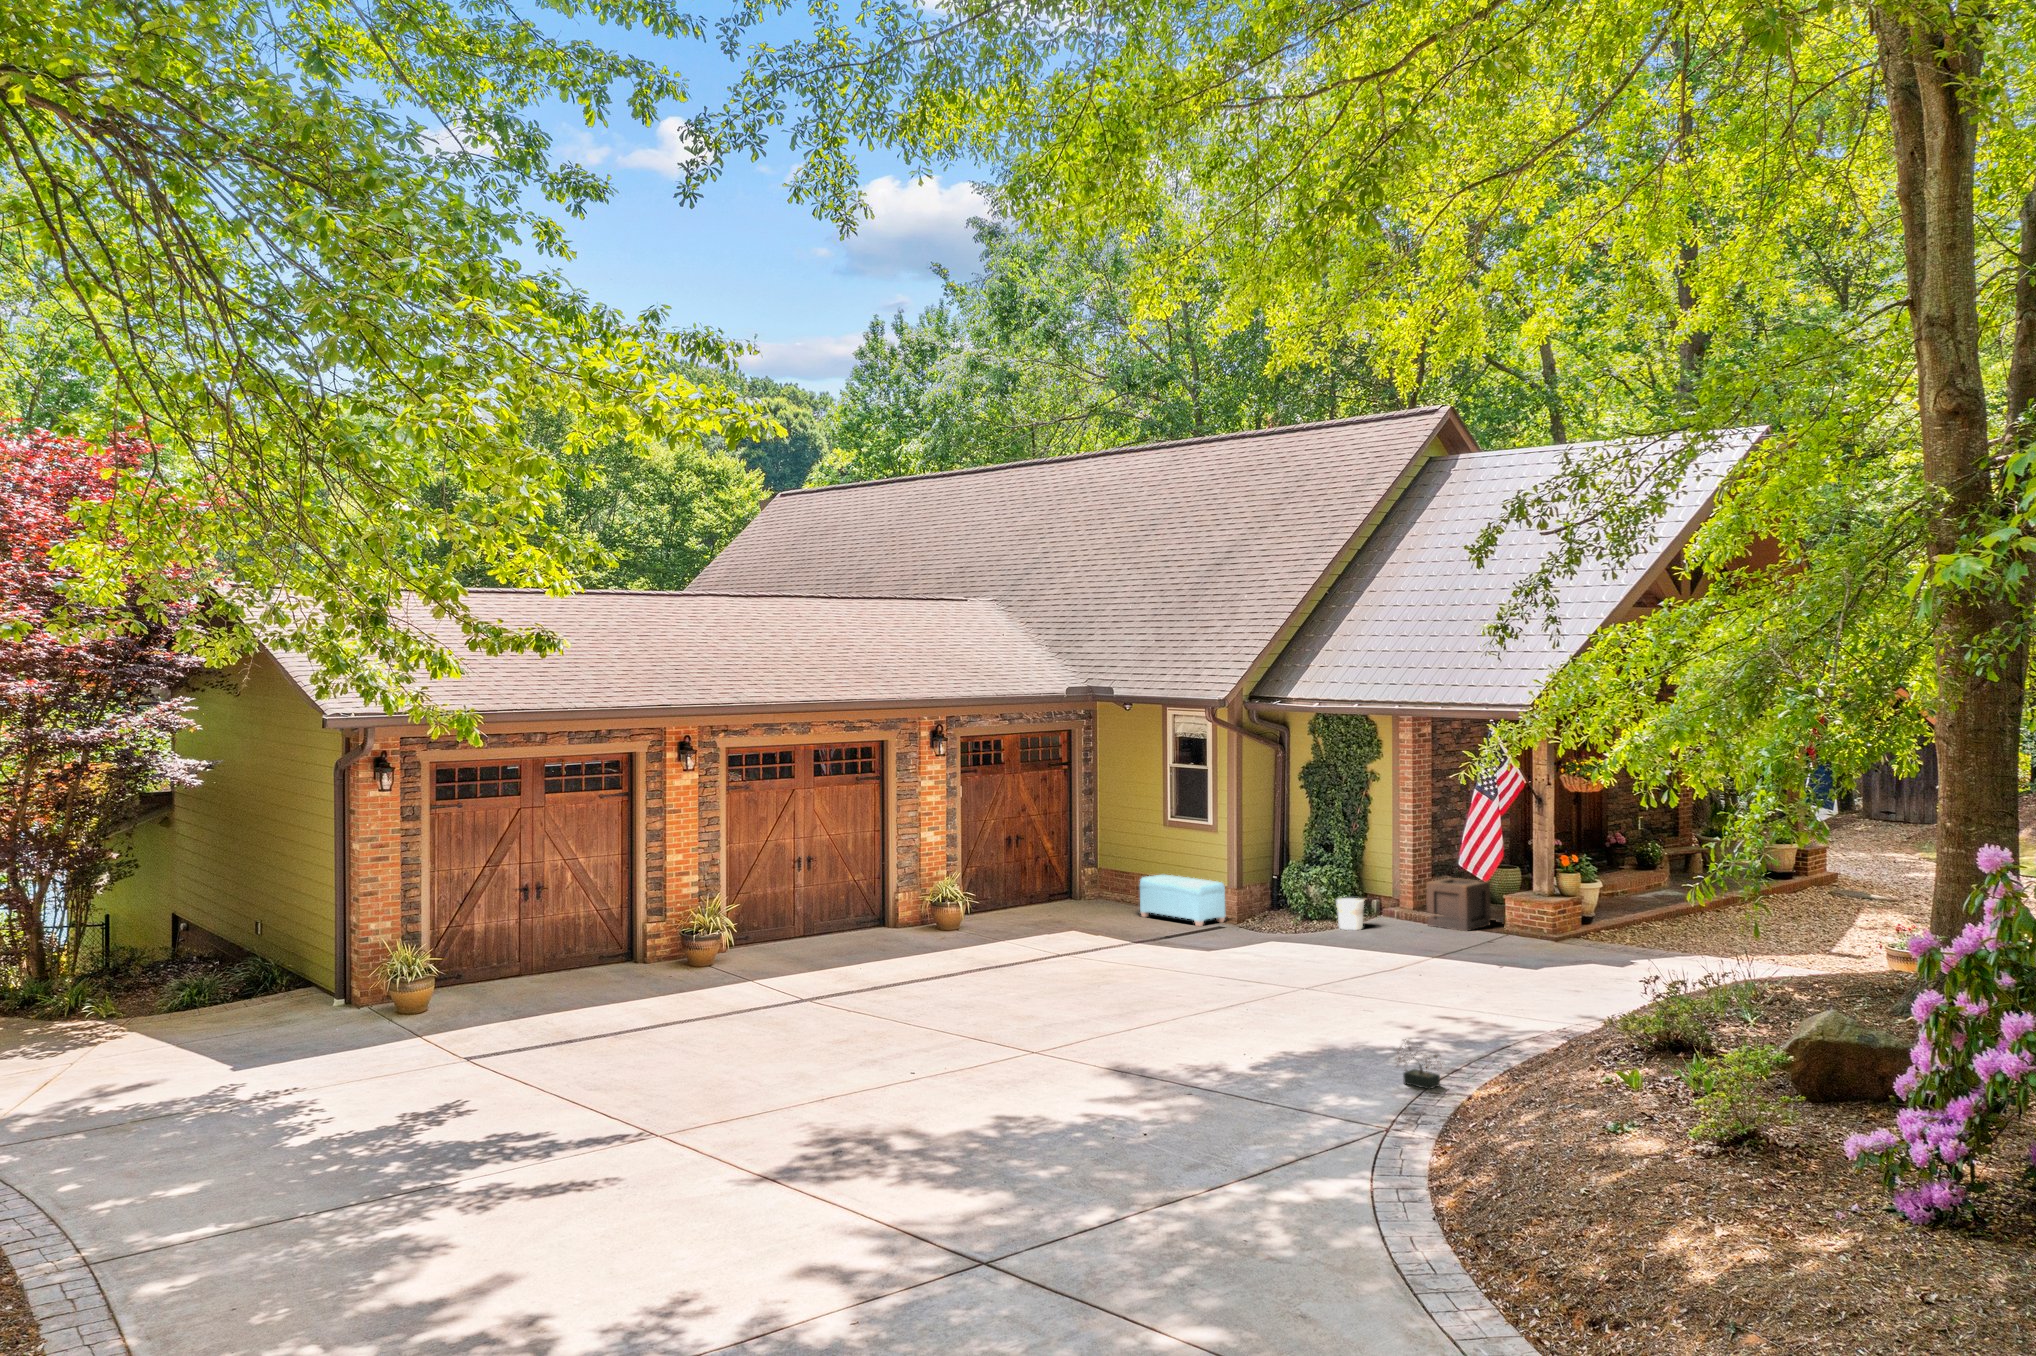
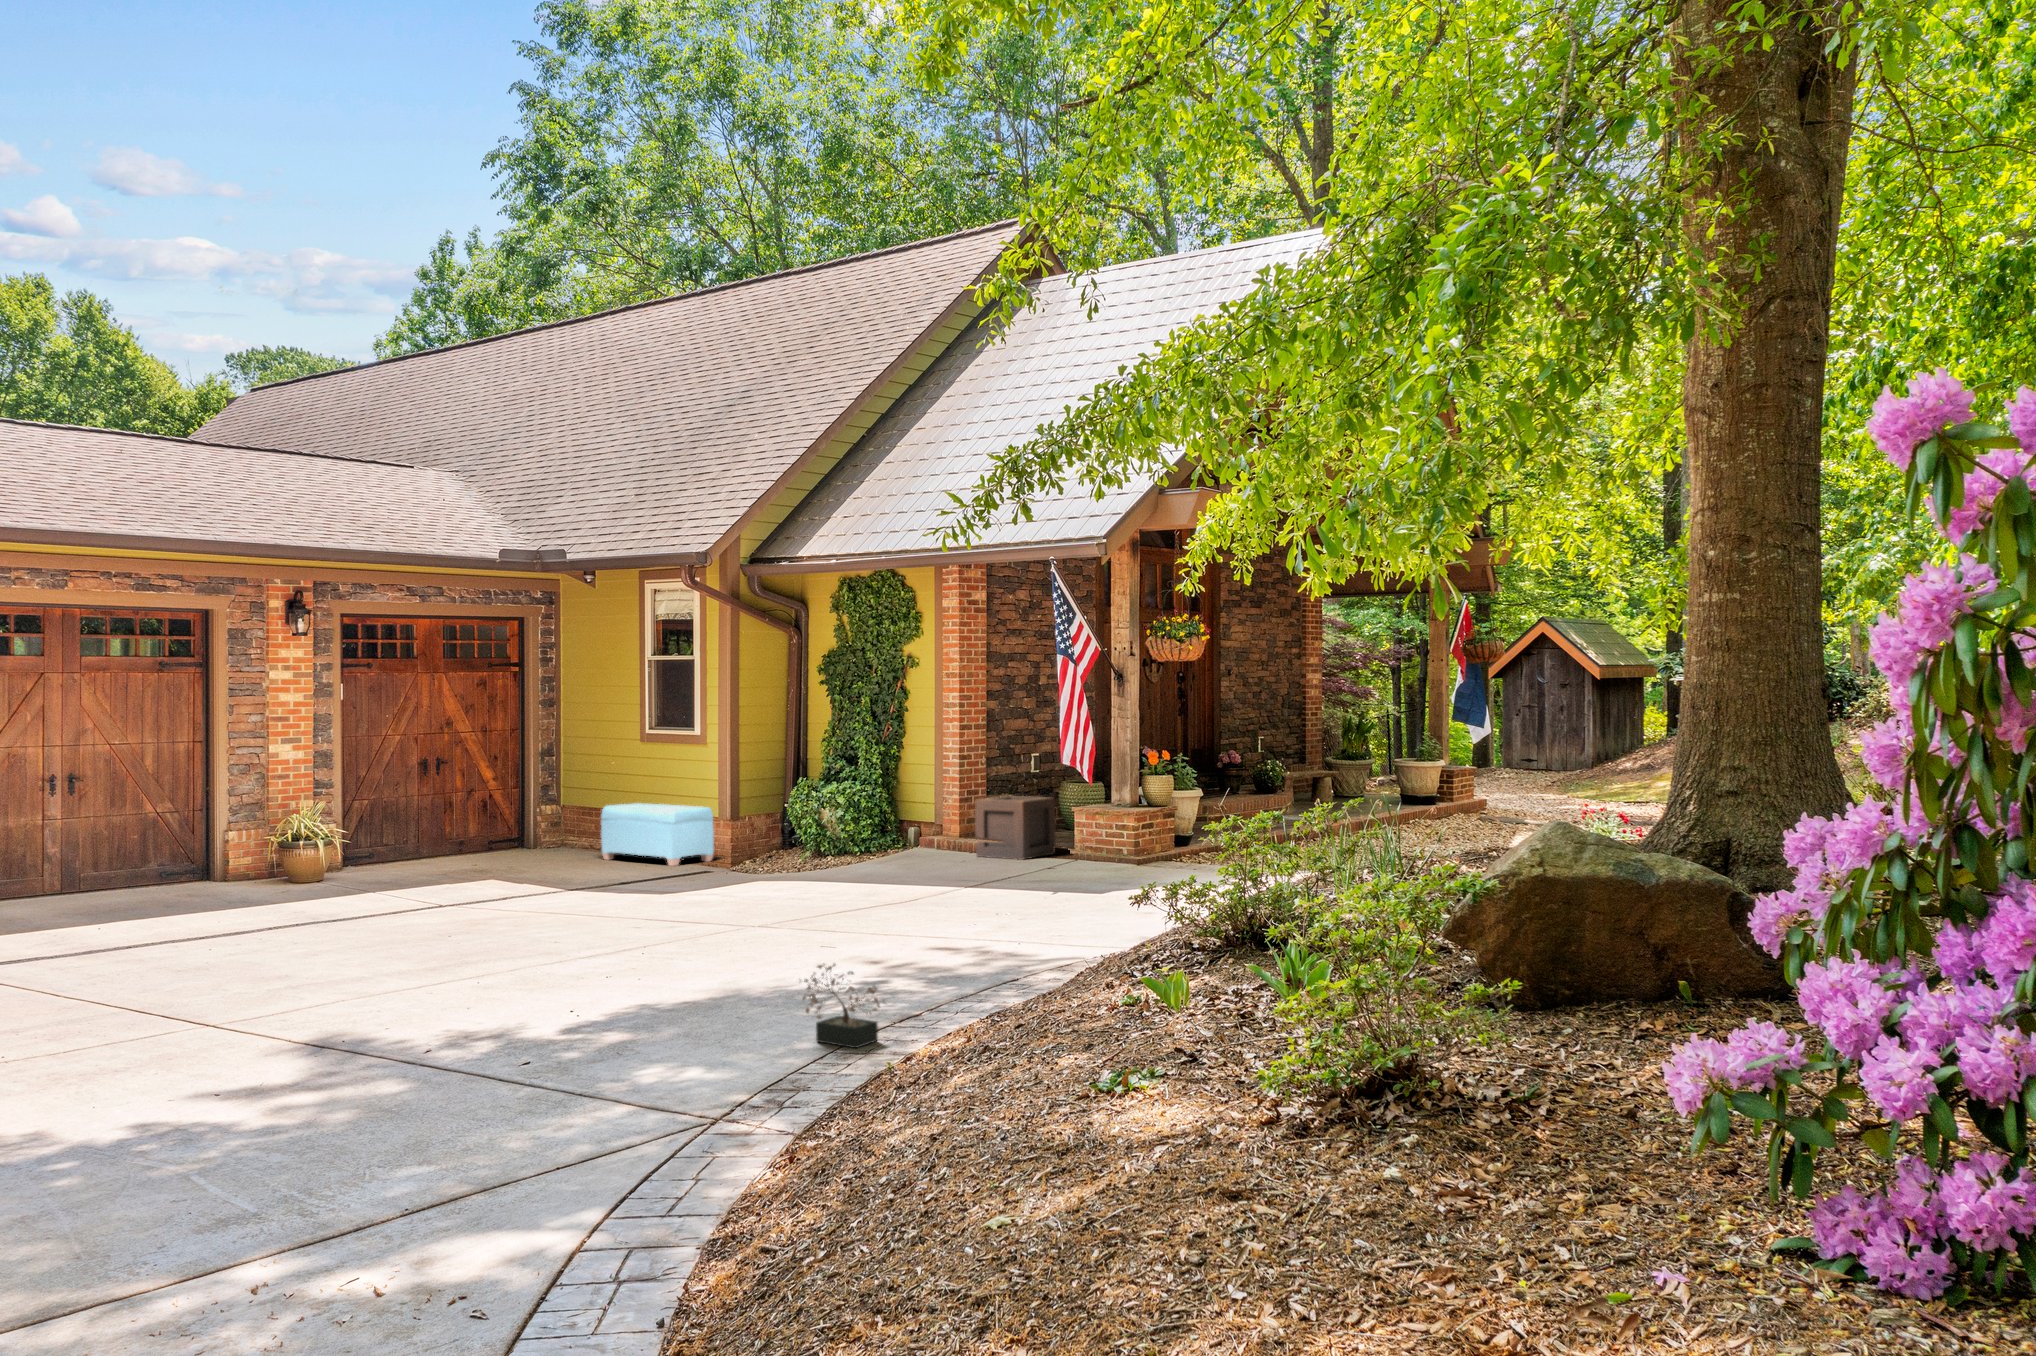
bucket: present [1336,898,1364,930] -> none [856,821,898,863]

